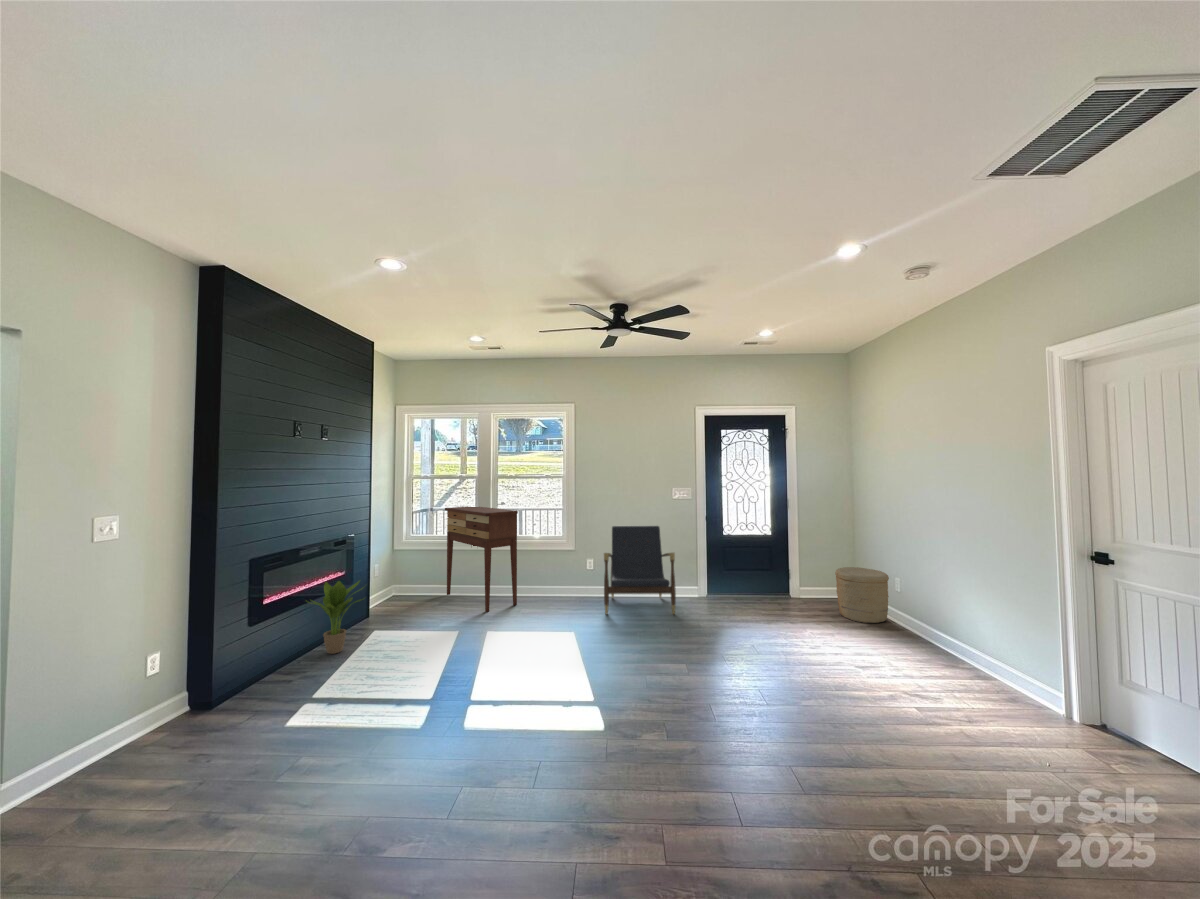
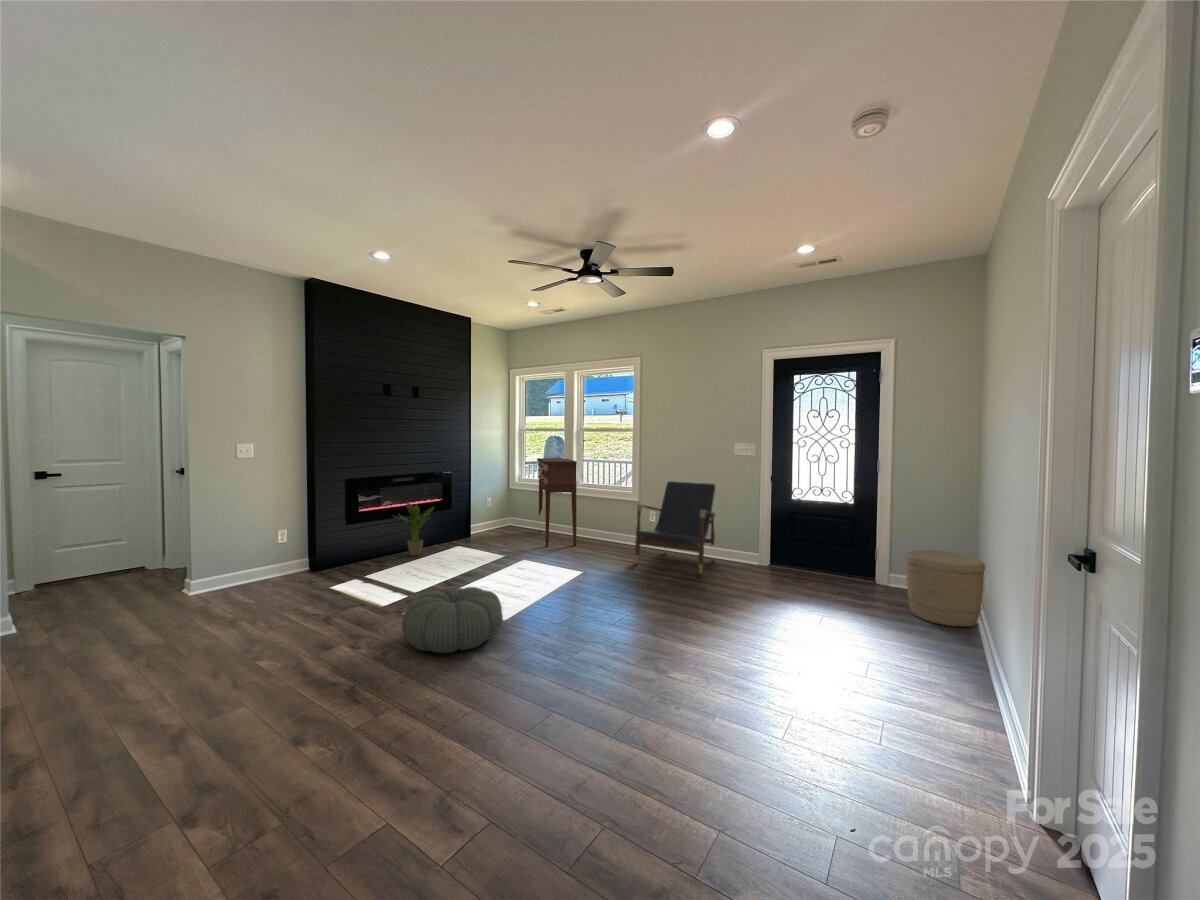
pouf: none [514,674,629,766] -> present [402,587,503,653]

